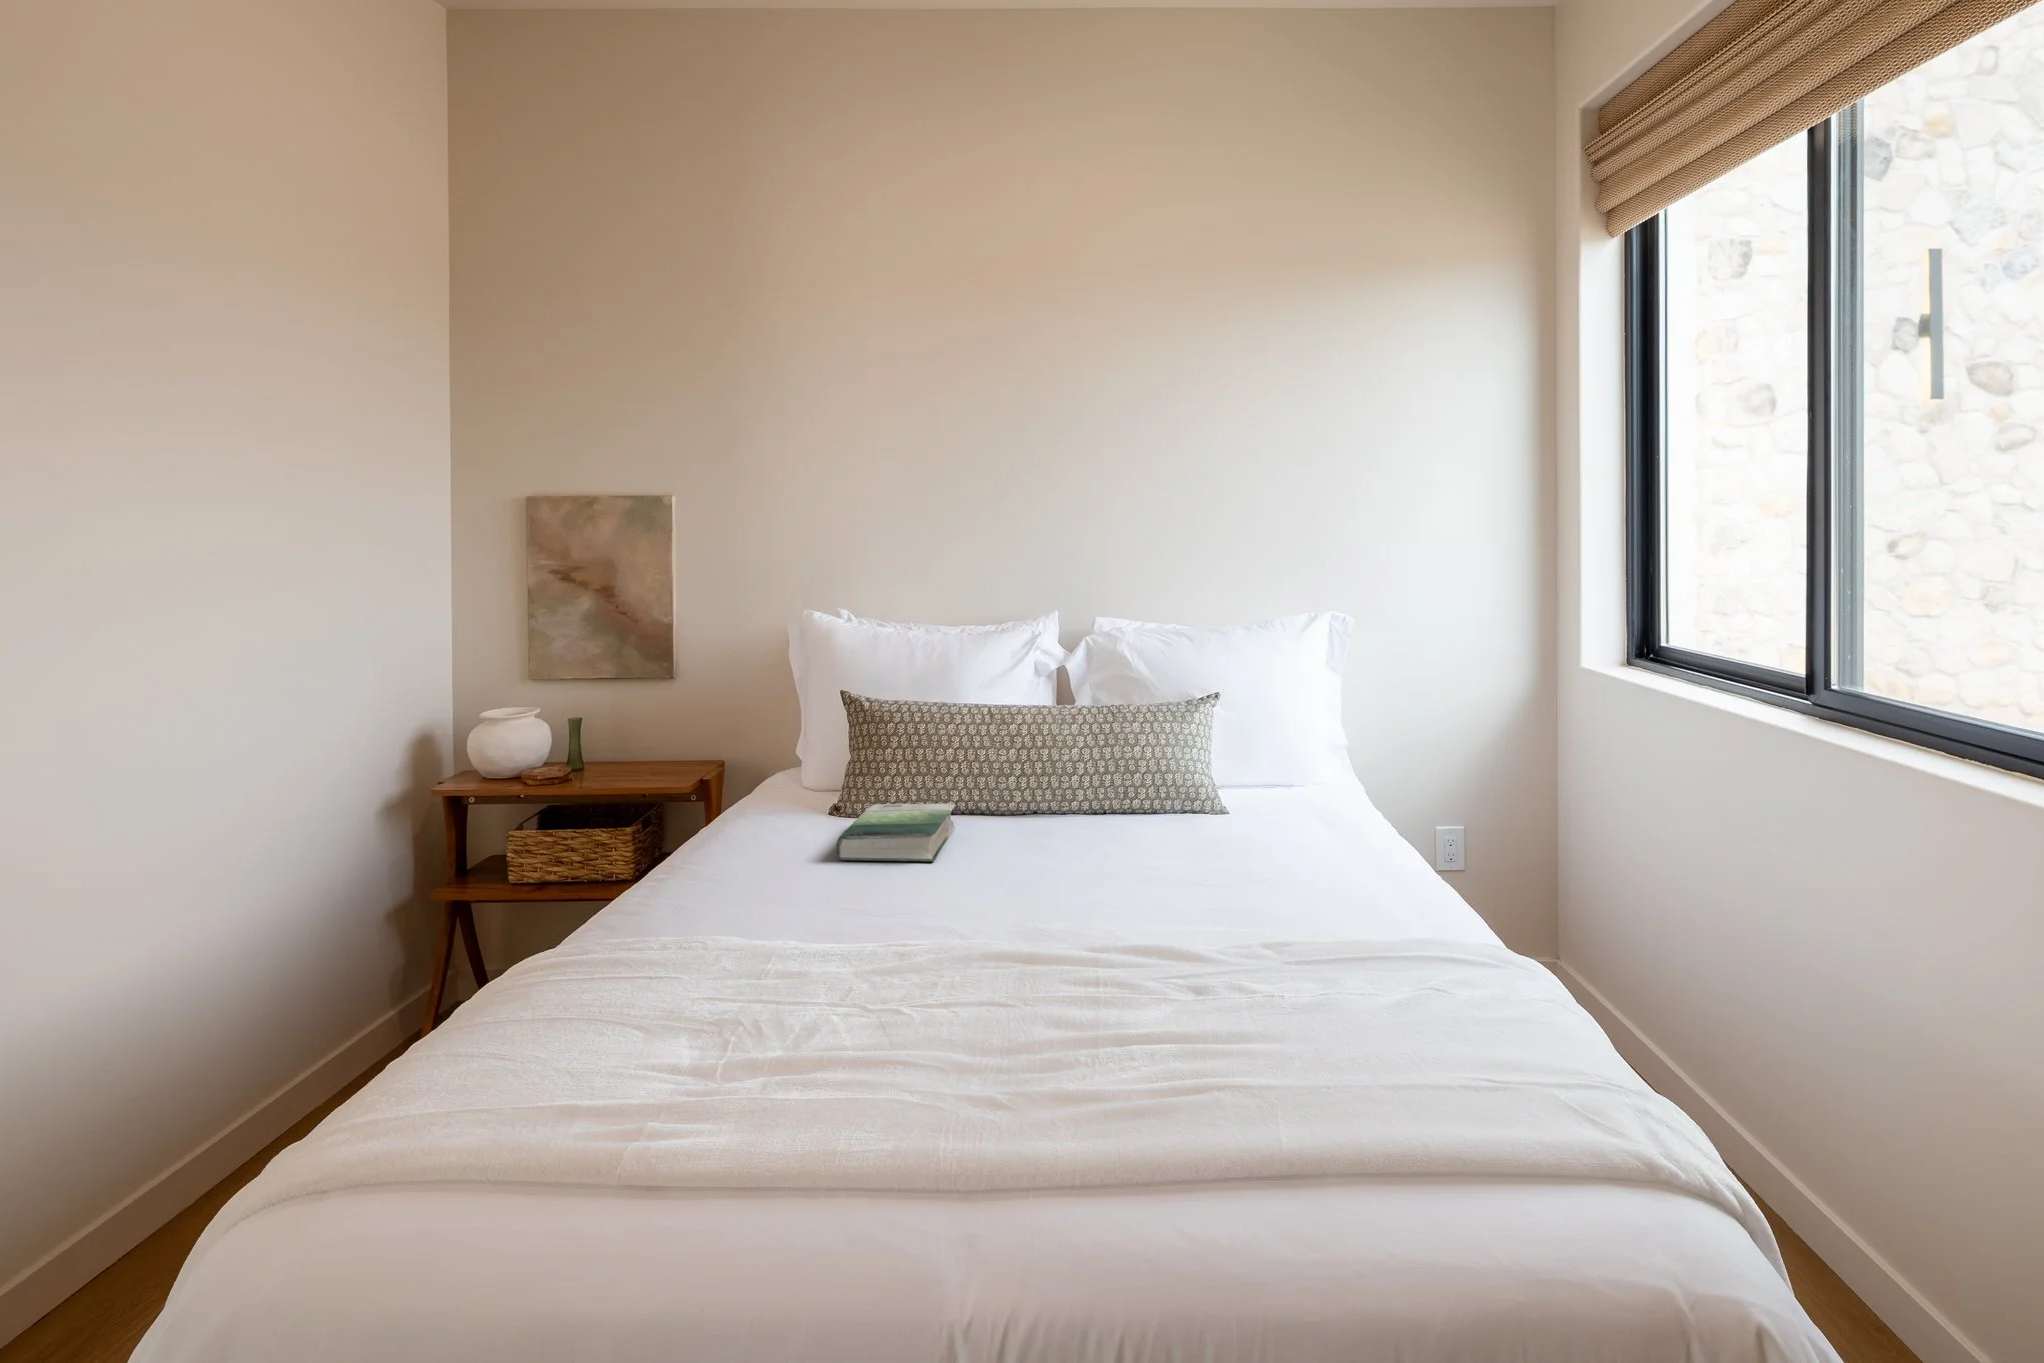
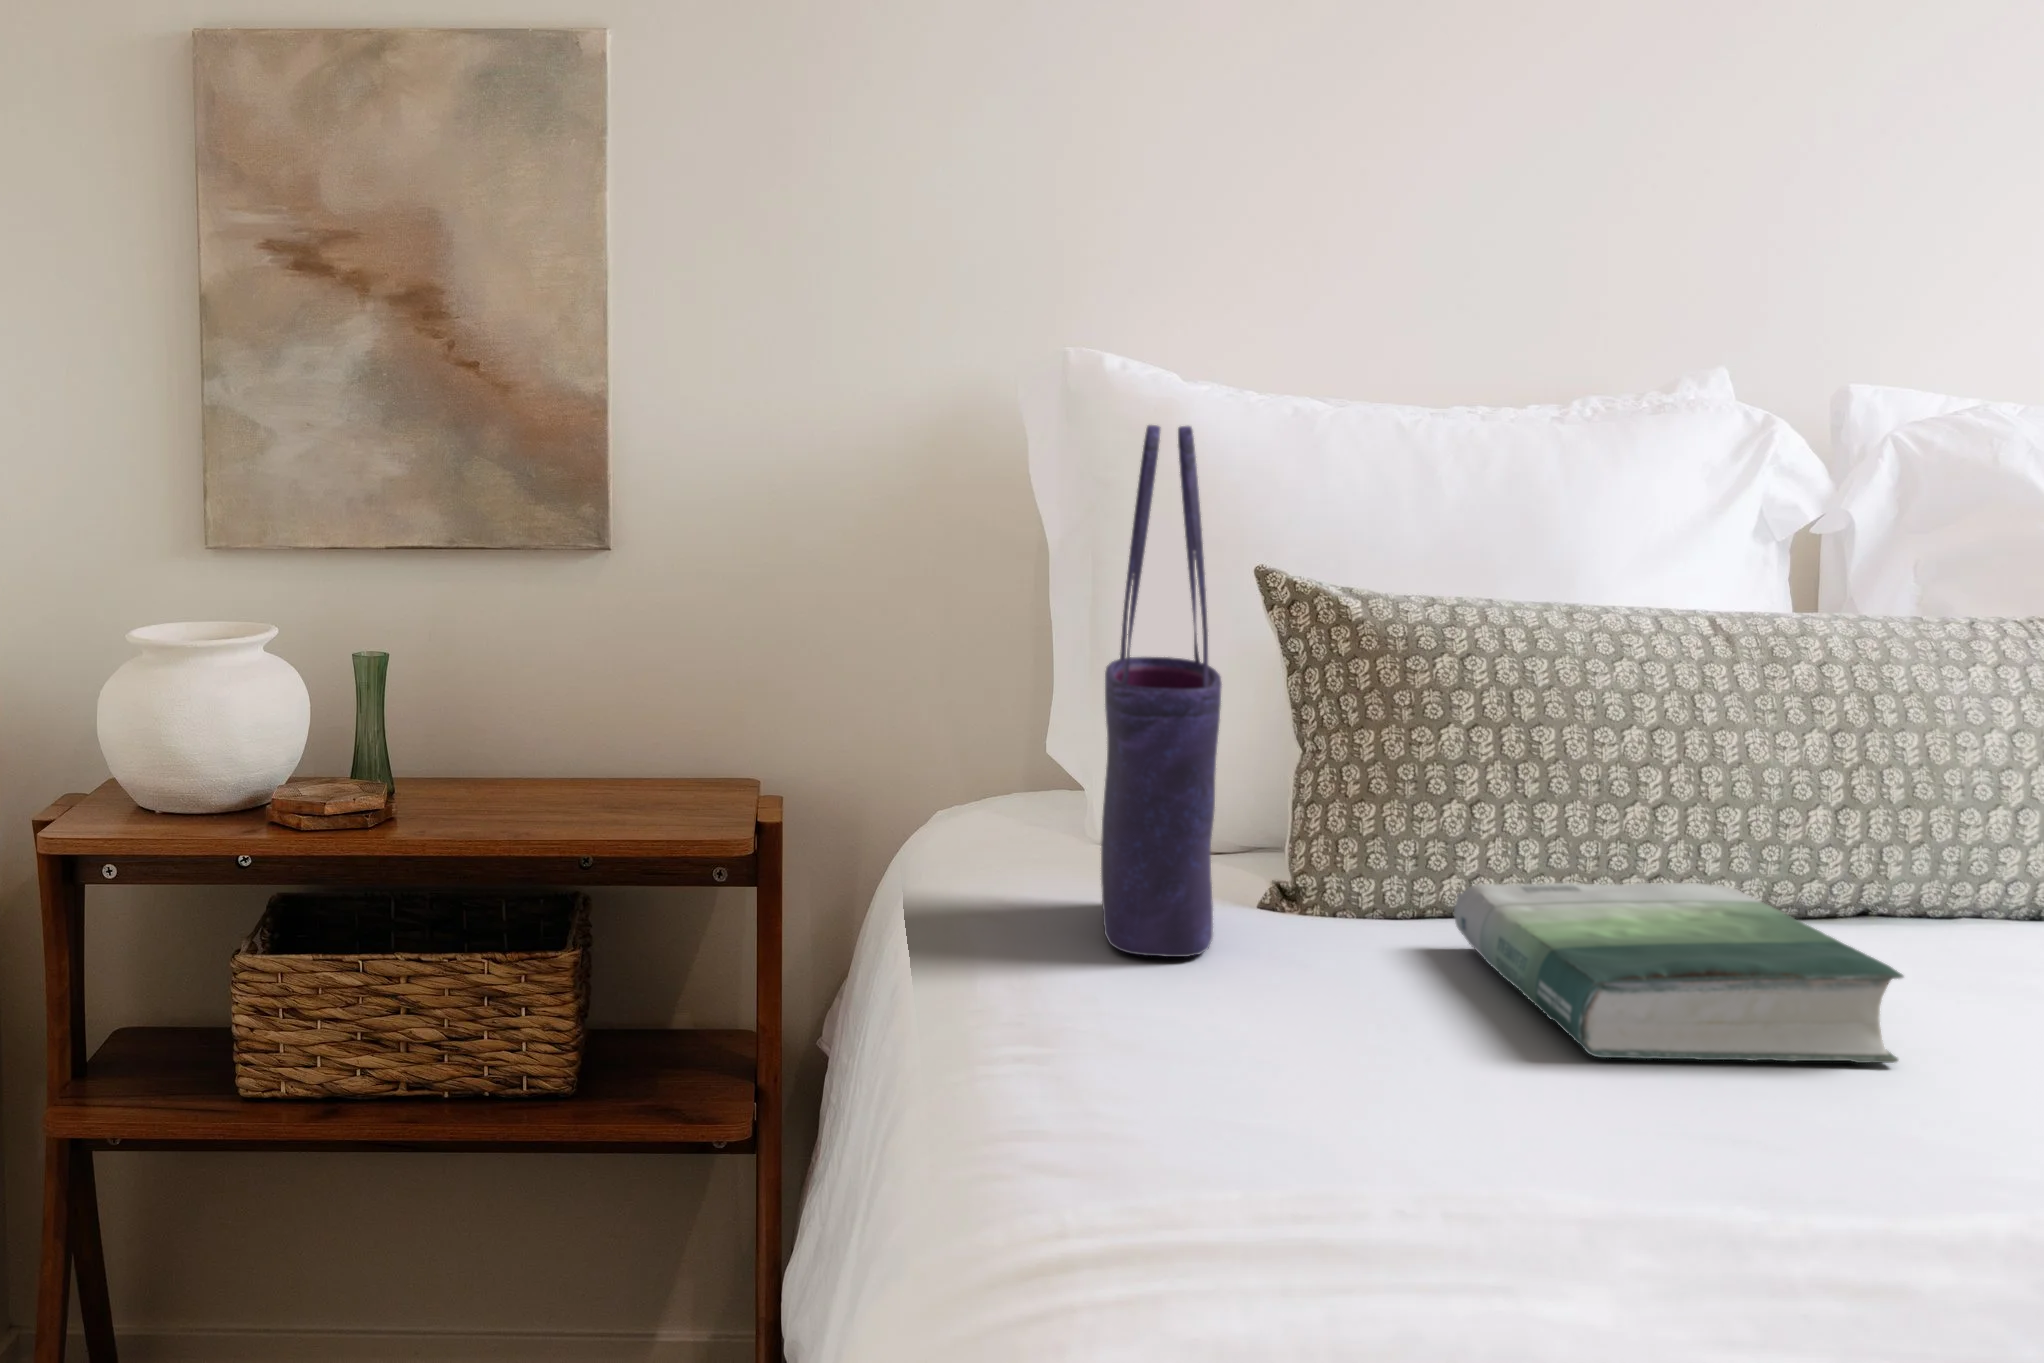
tote bag: none [747,650,800,830] -> present [1101,425,1222,957]

